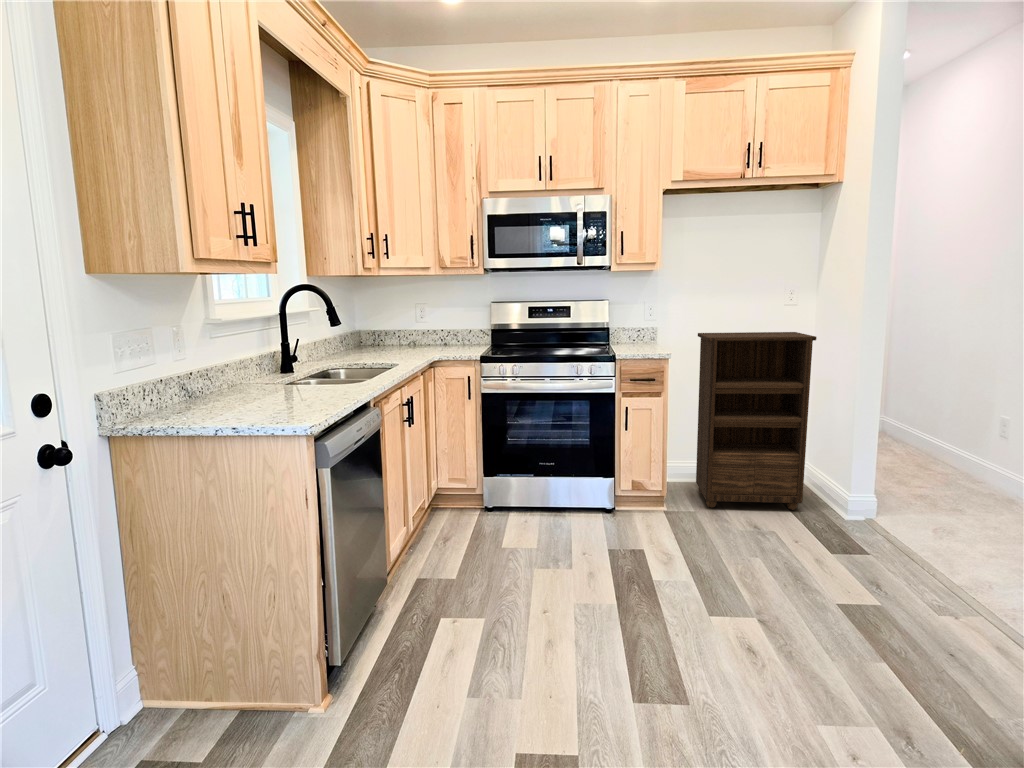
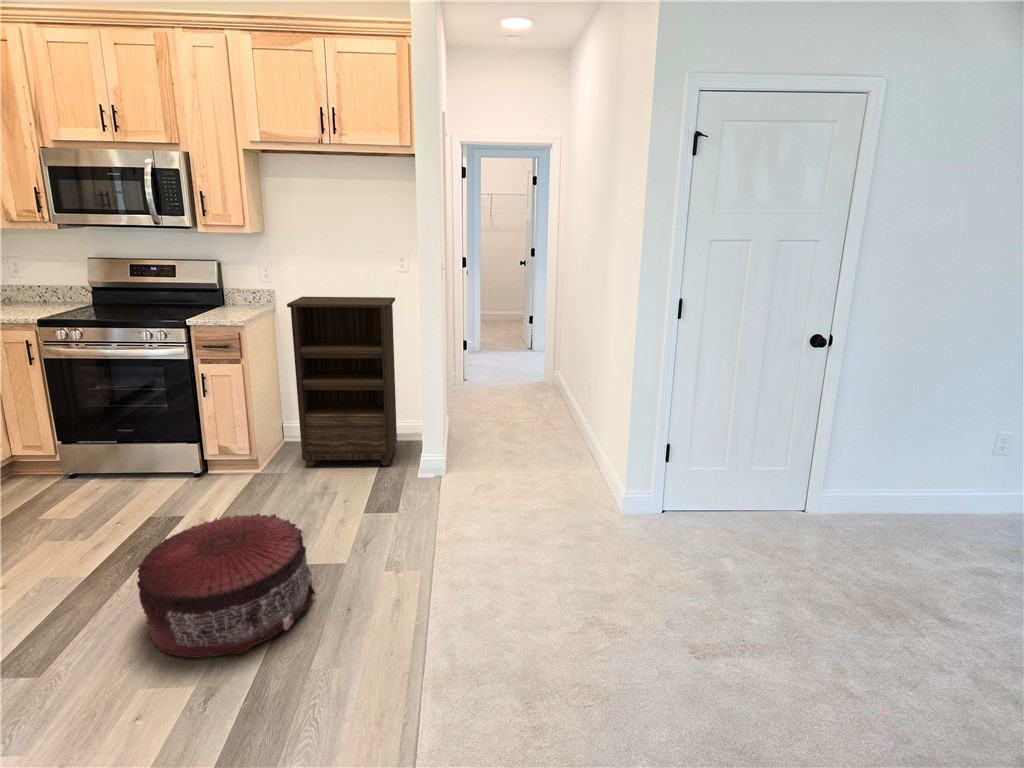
pouf: none [726,551,919,713] -> present [137,513,316,658]

